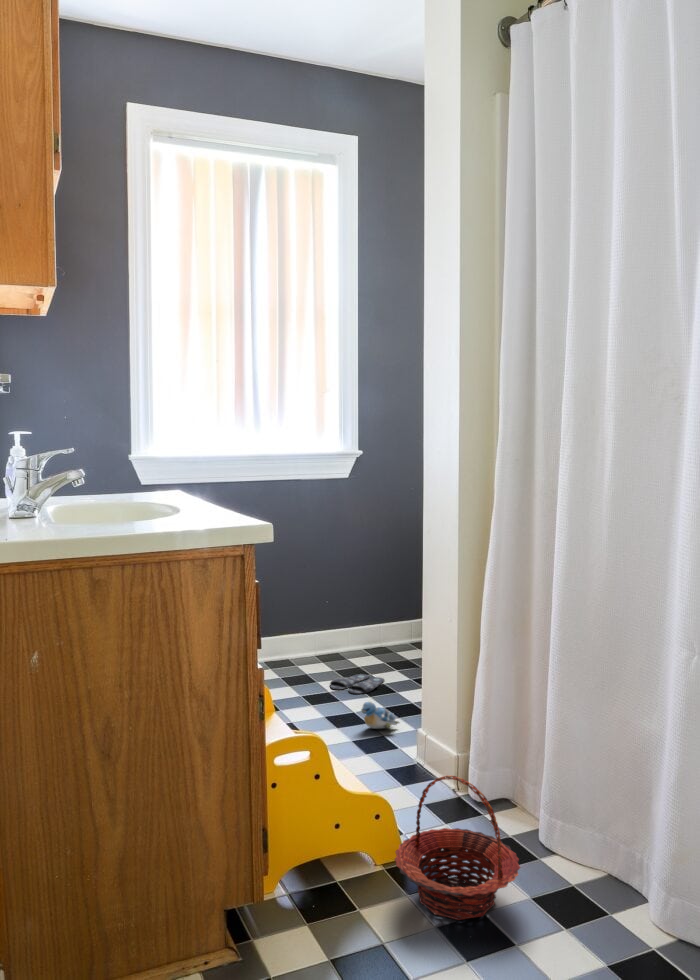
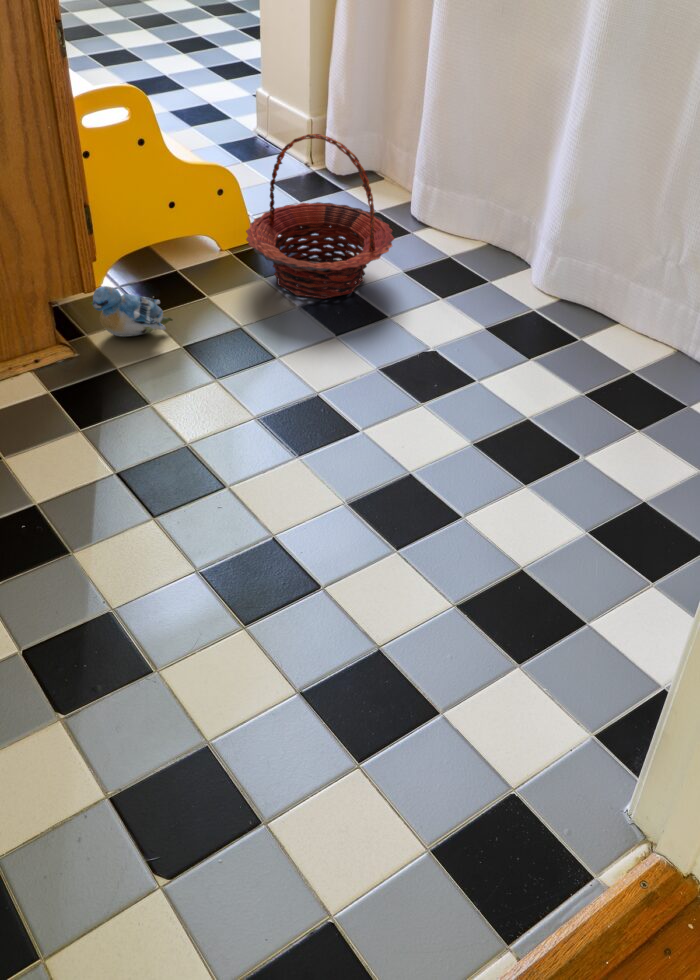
slippers: present [330,674,384,694] -> none [124,24,199,51]
plush toy: present [361,702,399,729] -> present [90,286,173,337]

